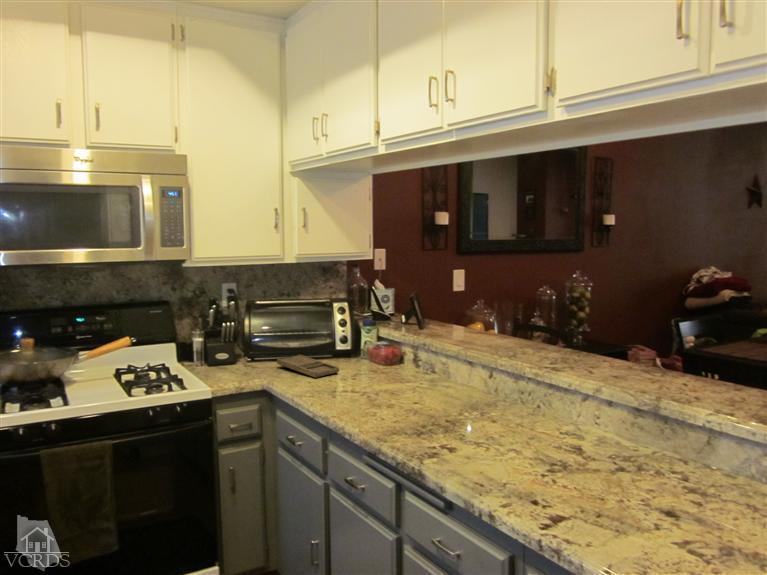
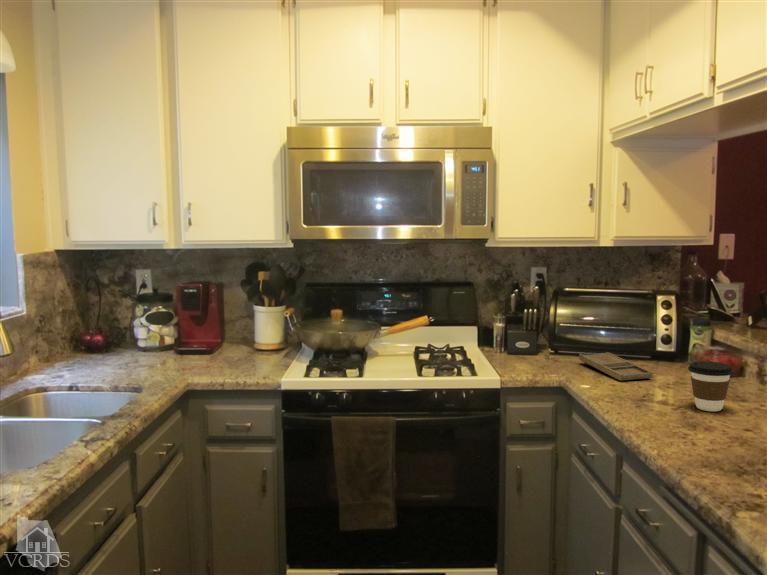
coffee cup: none [369,354,401,392] -> present [688,361,733,412]

